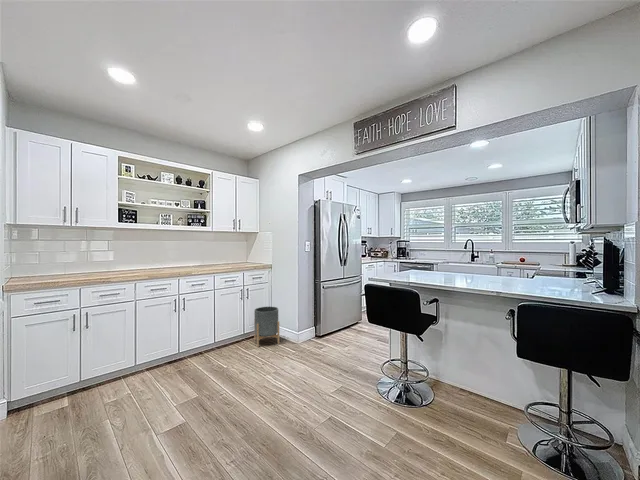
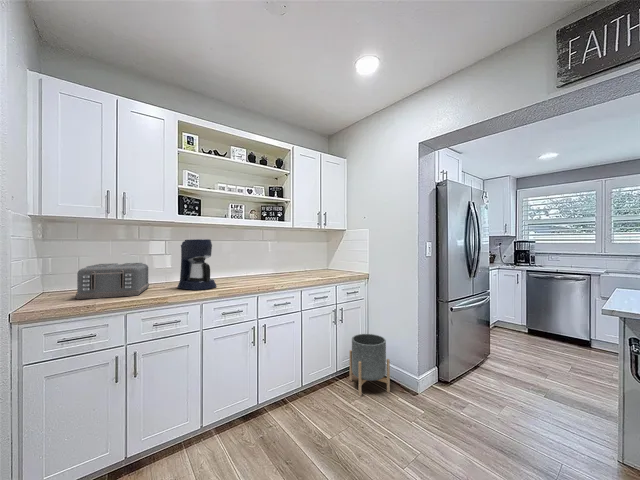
coffee maker: none [118,240,148,274] -> present [178,239,217,290]
toaster: none [42,256,96,279] -> present [76,263,149,299]

